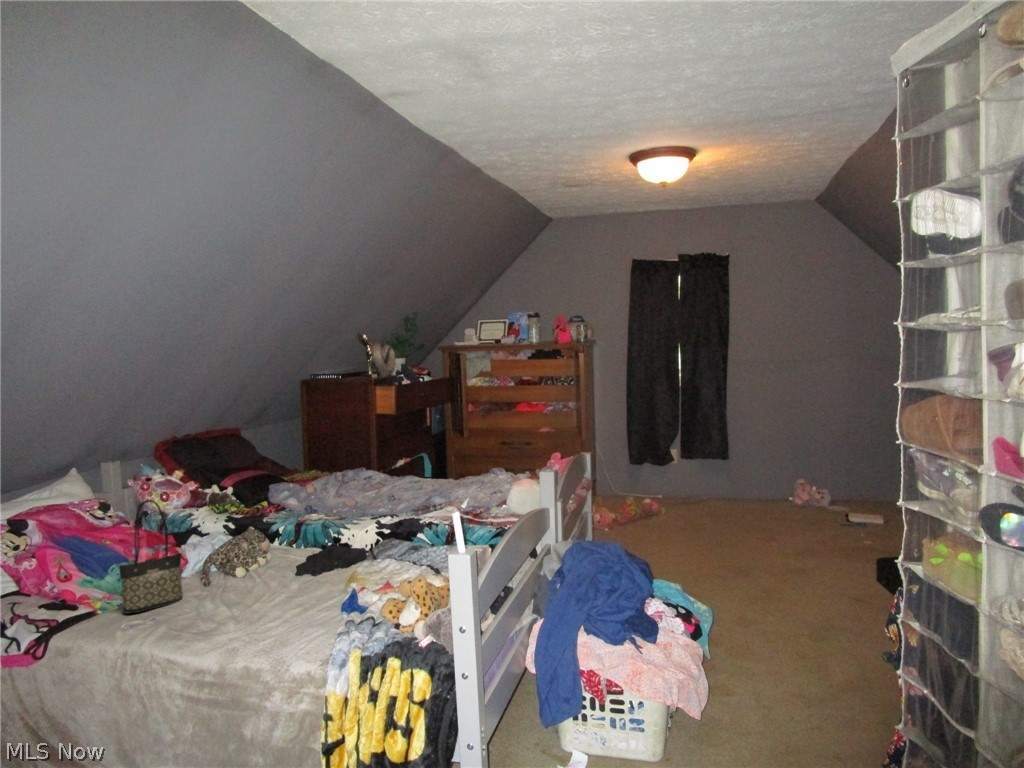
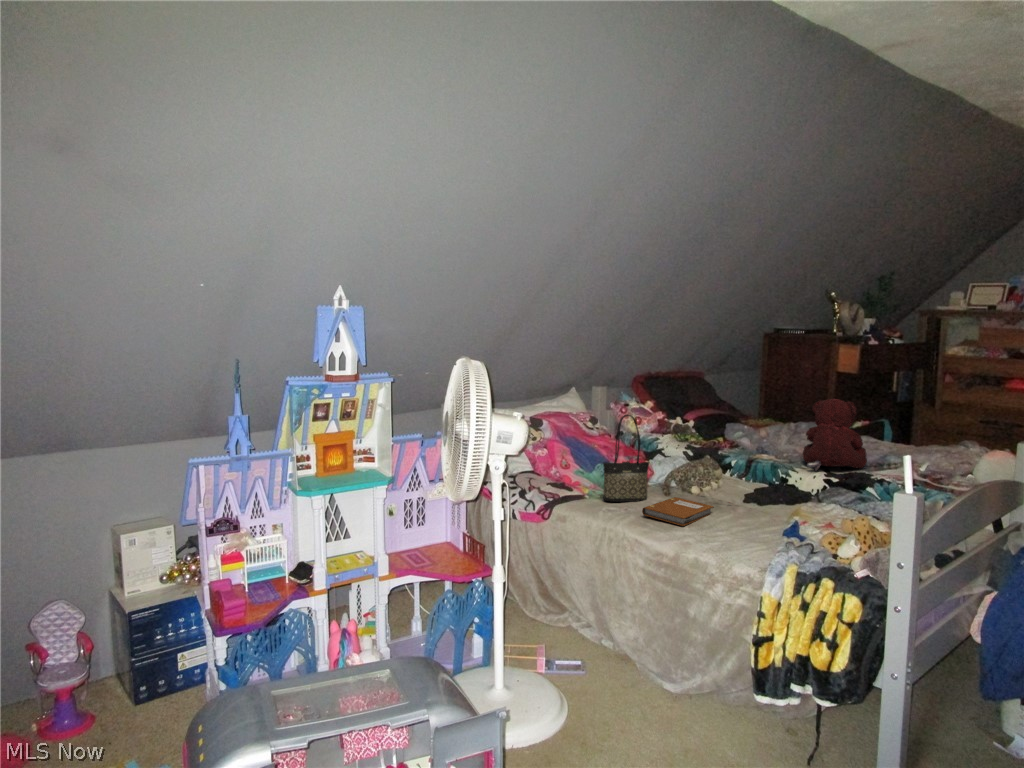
teddy bear: none [354,447,415,526] -> present [803,398,867,471]
notebook: none [177,590,265,627] -> present [642,497,713,526]

